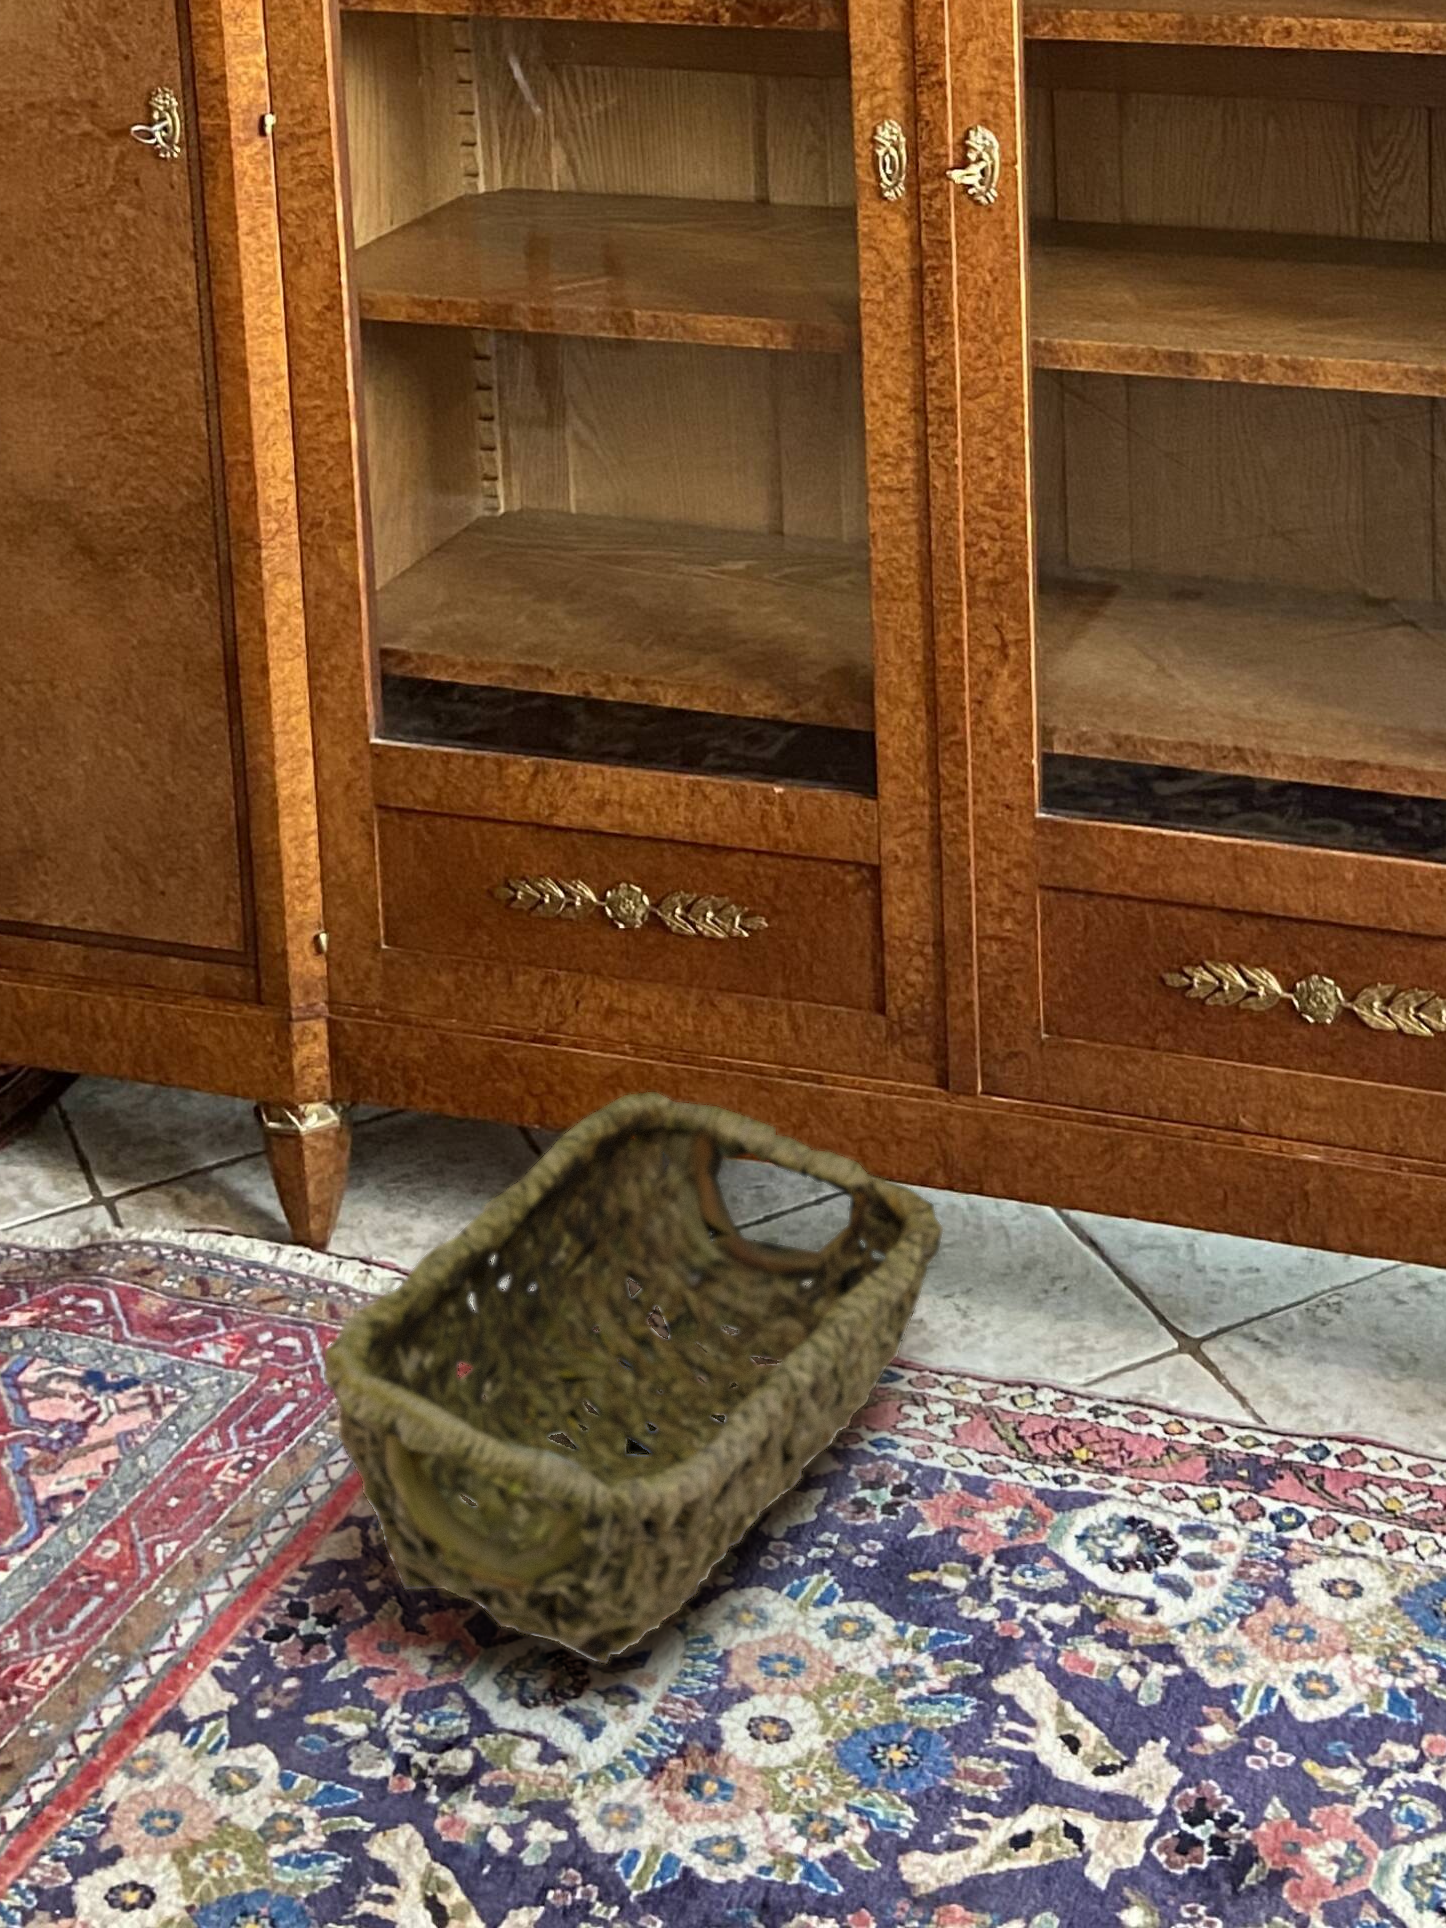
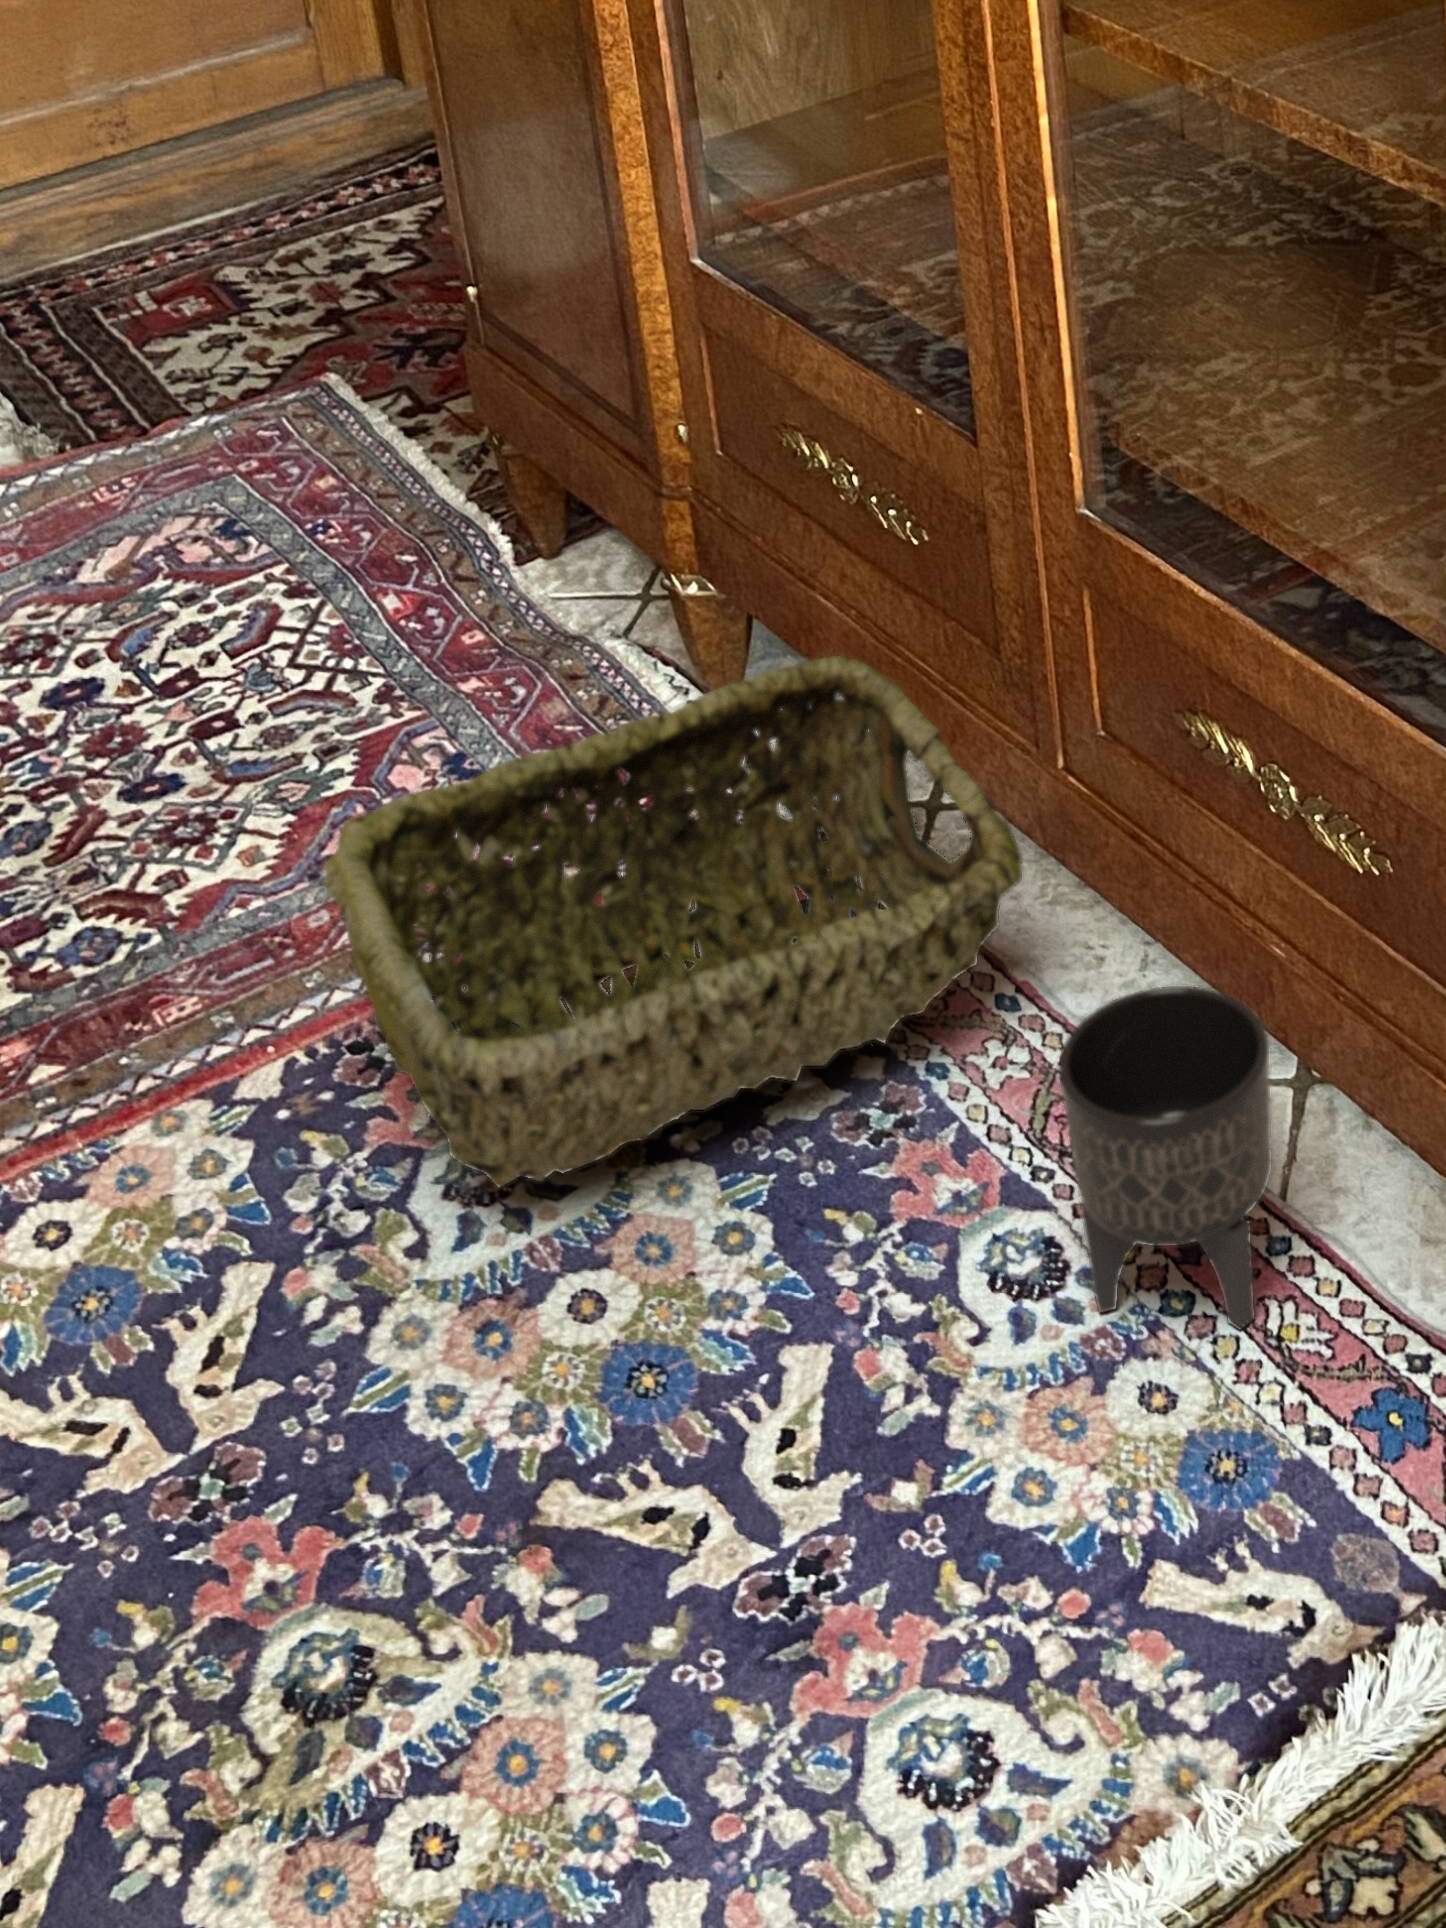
planter: none [1177,1218,1366,1551] -> present [1058,986,1272,1329]

